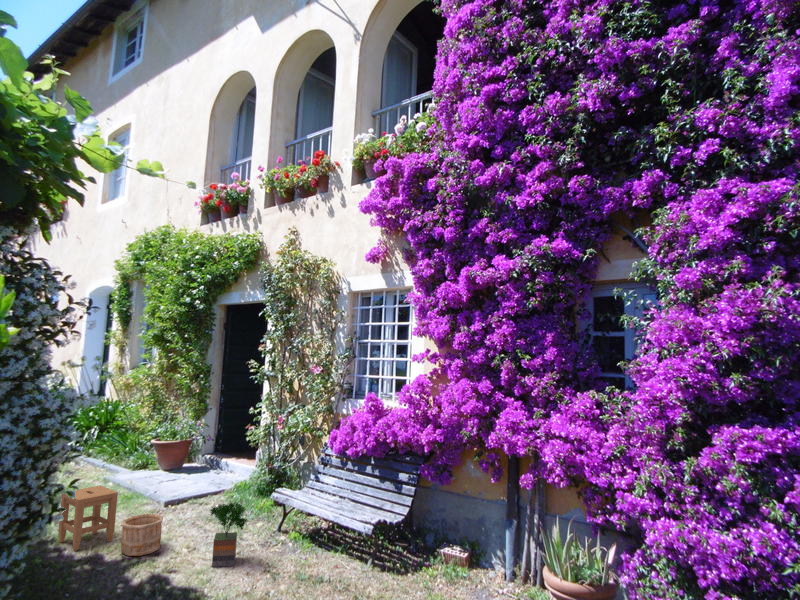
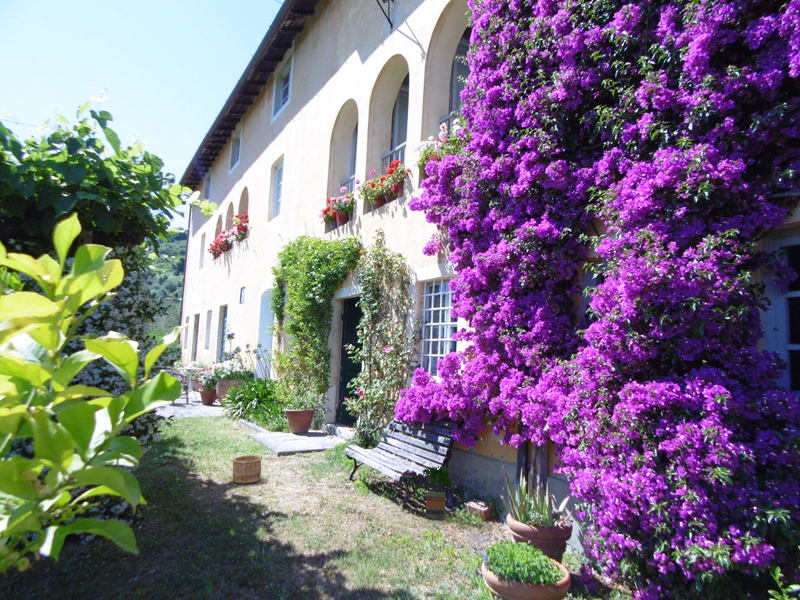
stool: present [58,485,118,551] -> none [199,434,235,477]
potted tree: present [210,503,247,567] -> present [423,466,453,520]

